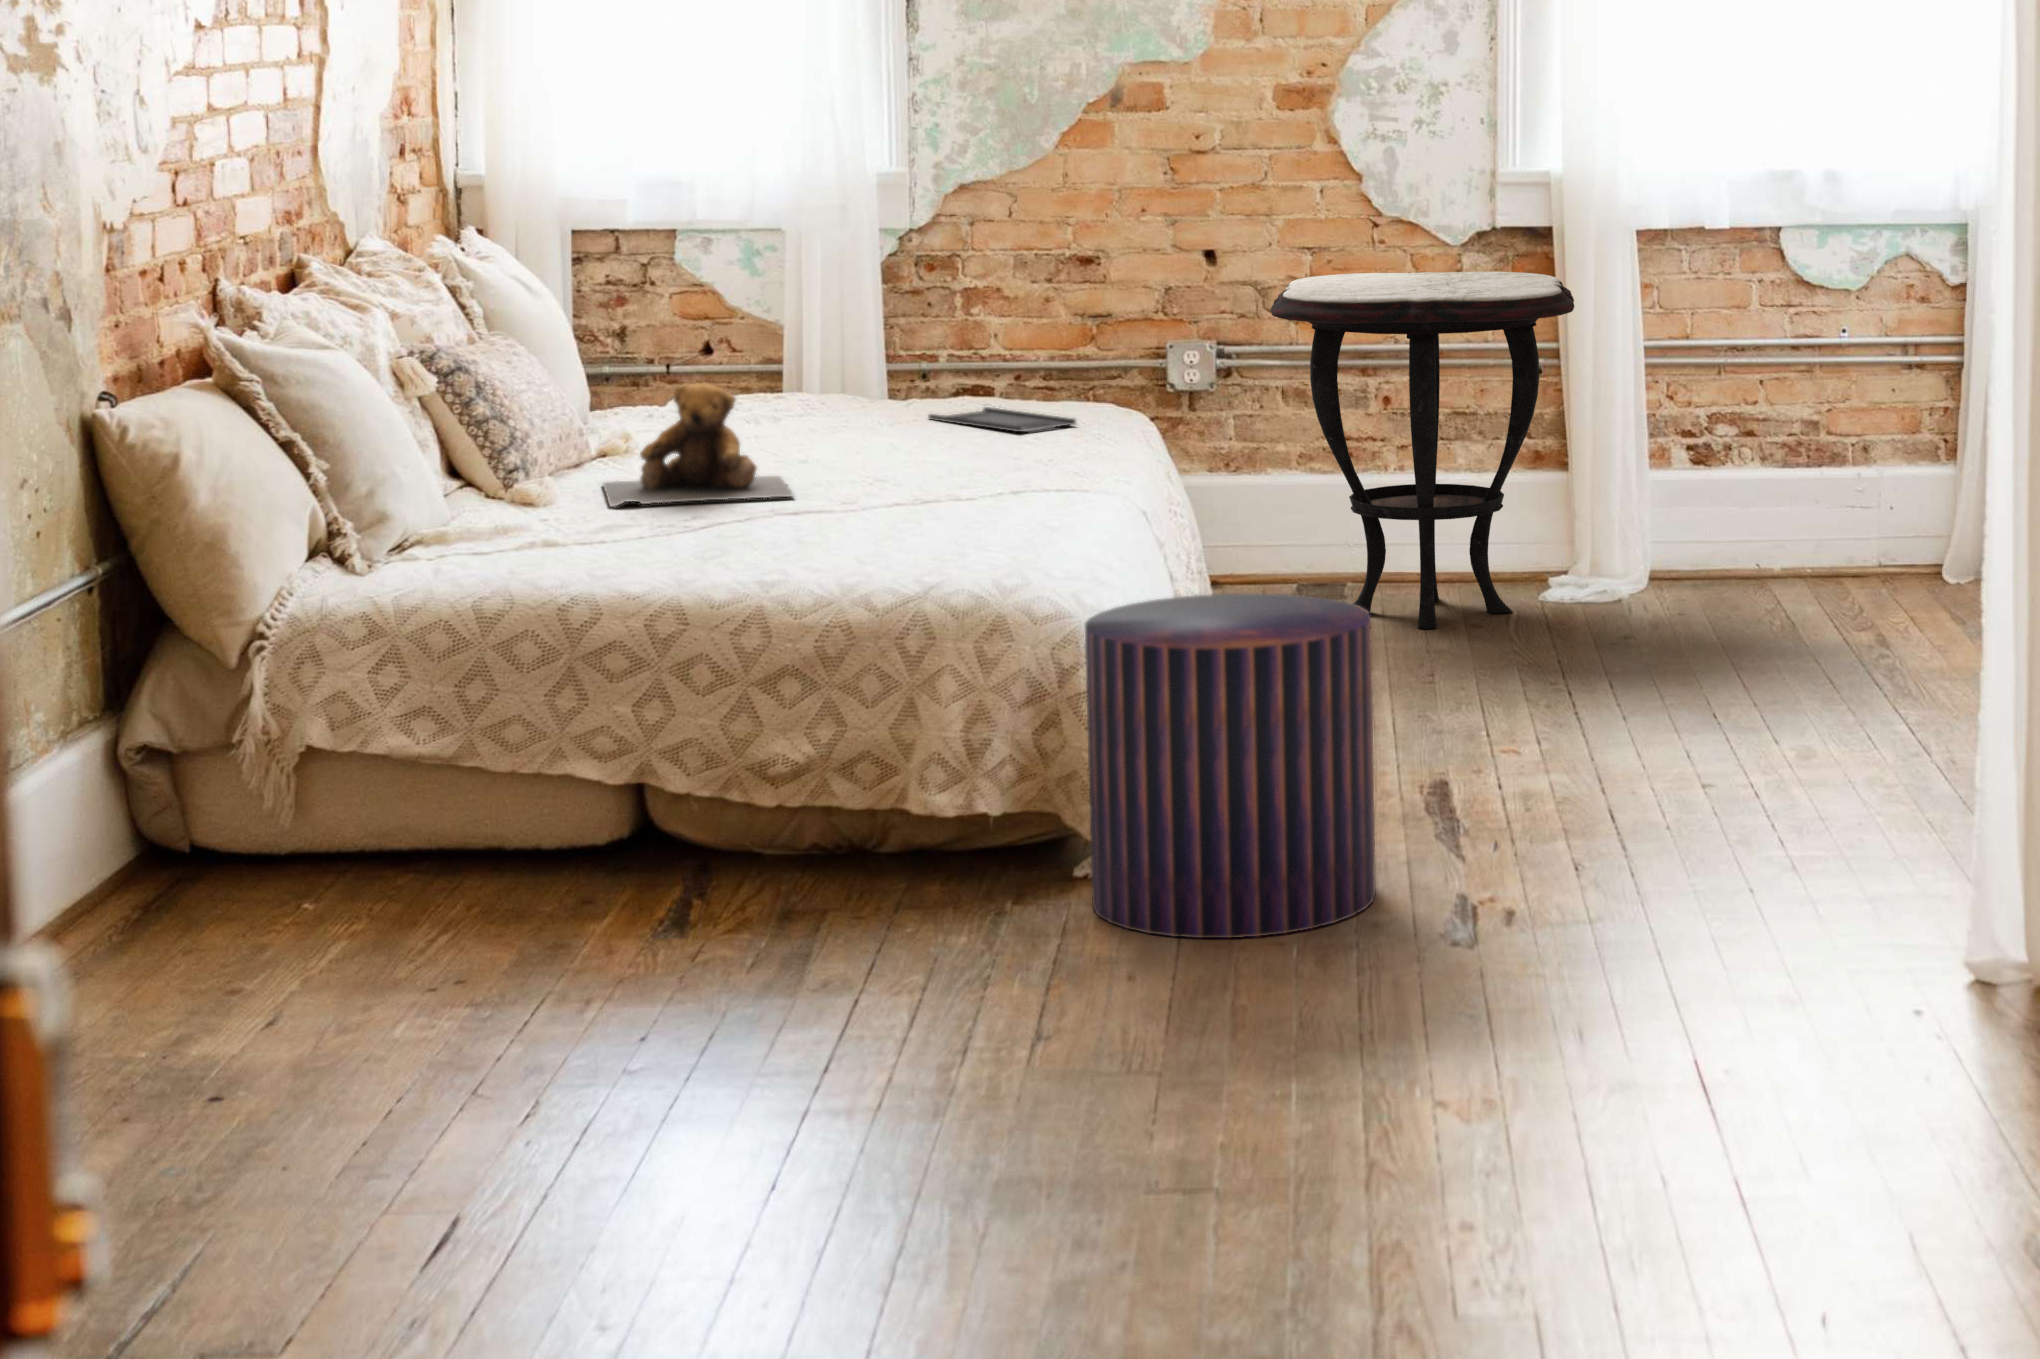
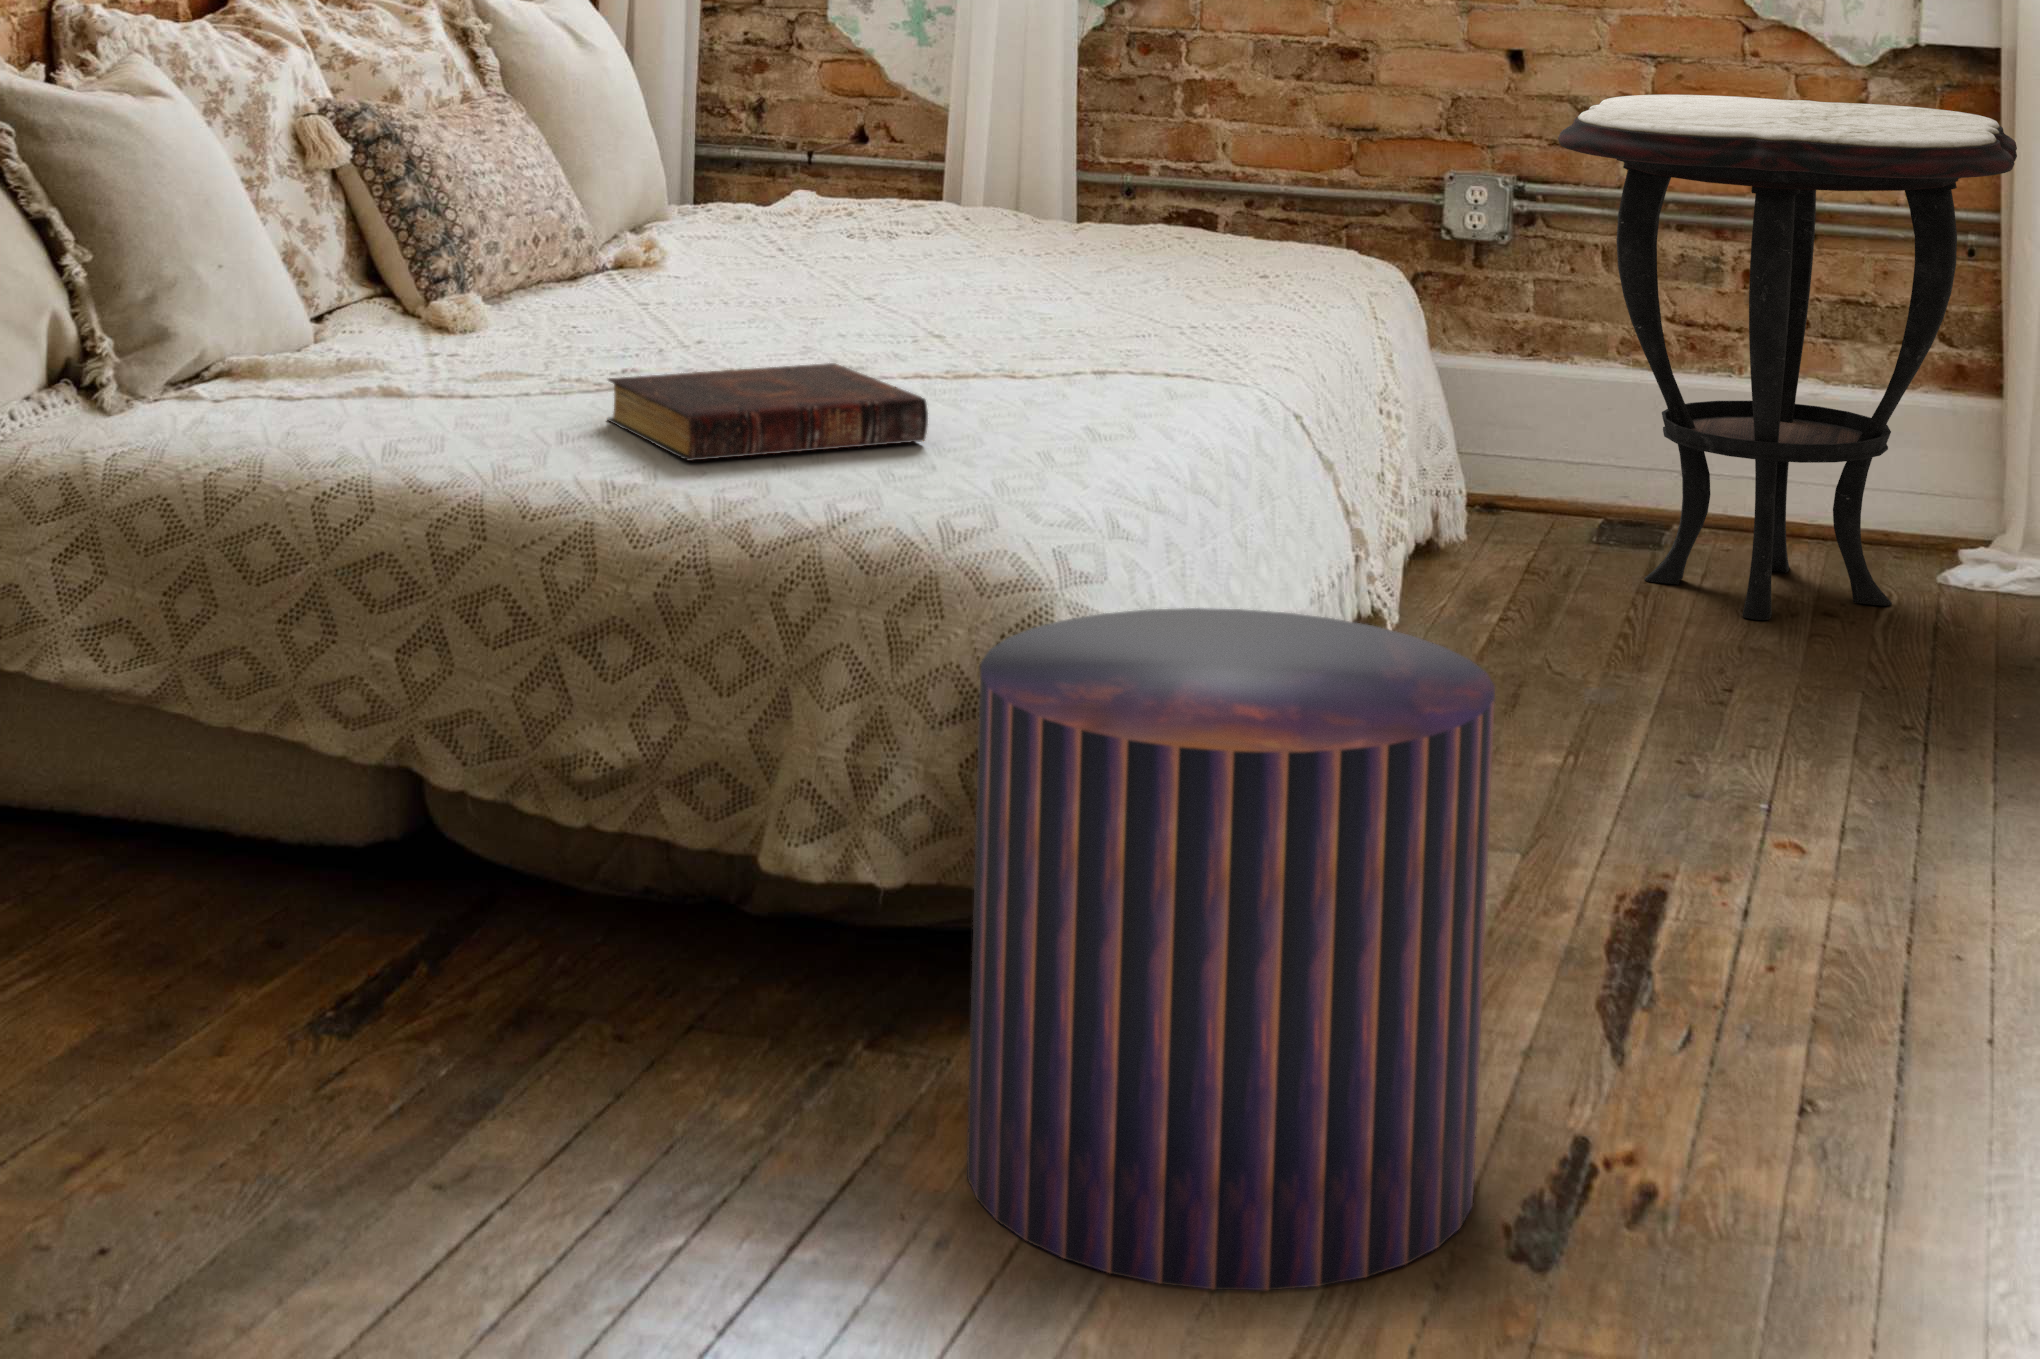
teddy bear: present [603,383,795,507] -> none [541,177,816,351]
tray: present [929,407,1076,432] -> none [1090,240,1277,280]
book: none [713,497,938,561] -> present [608,363,928,461]

